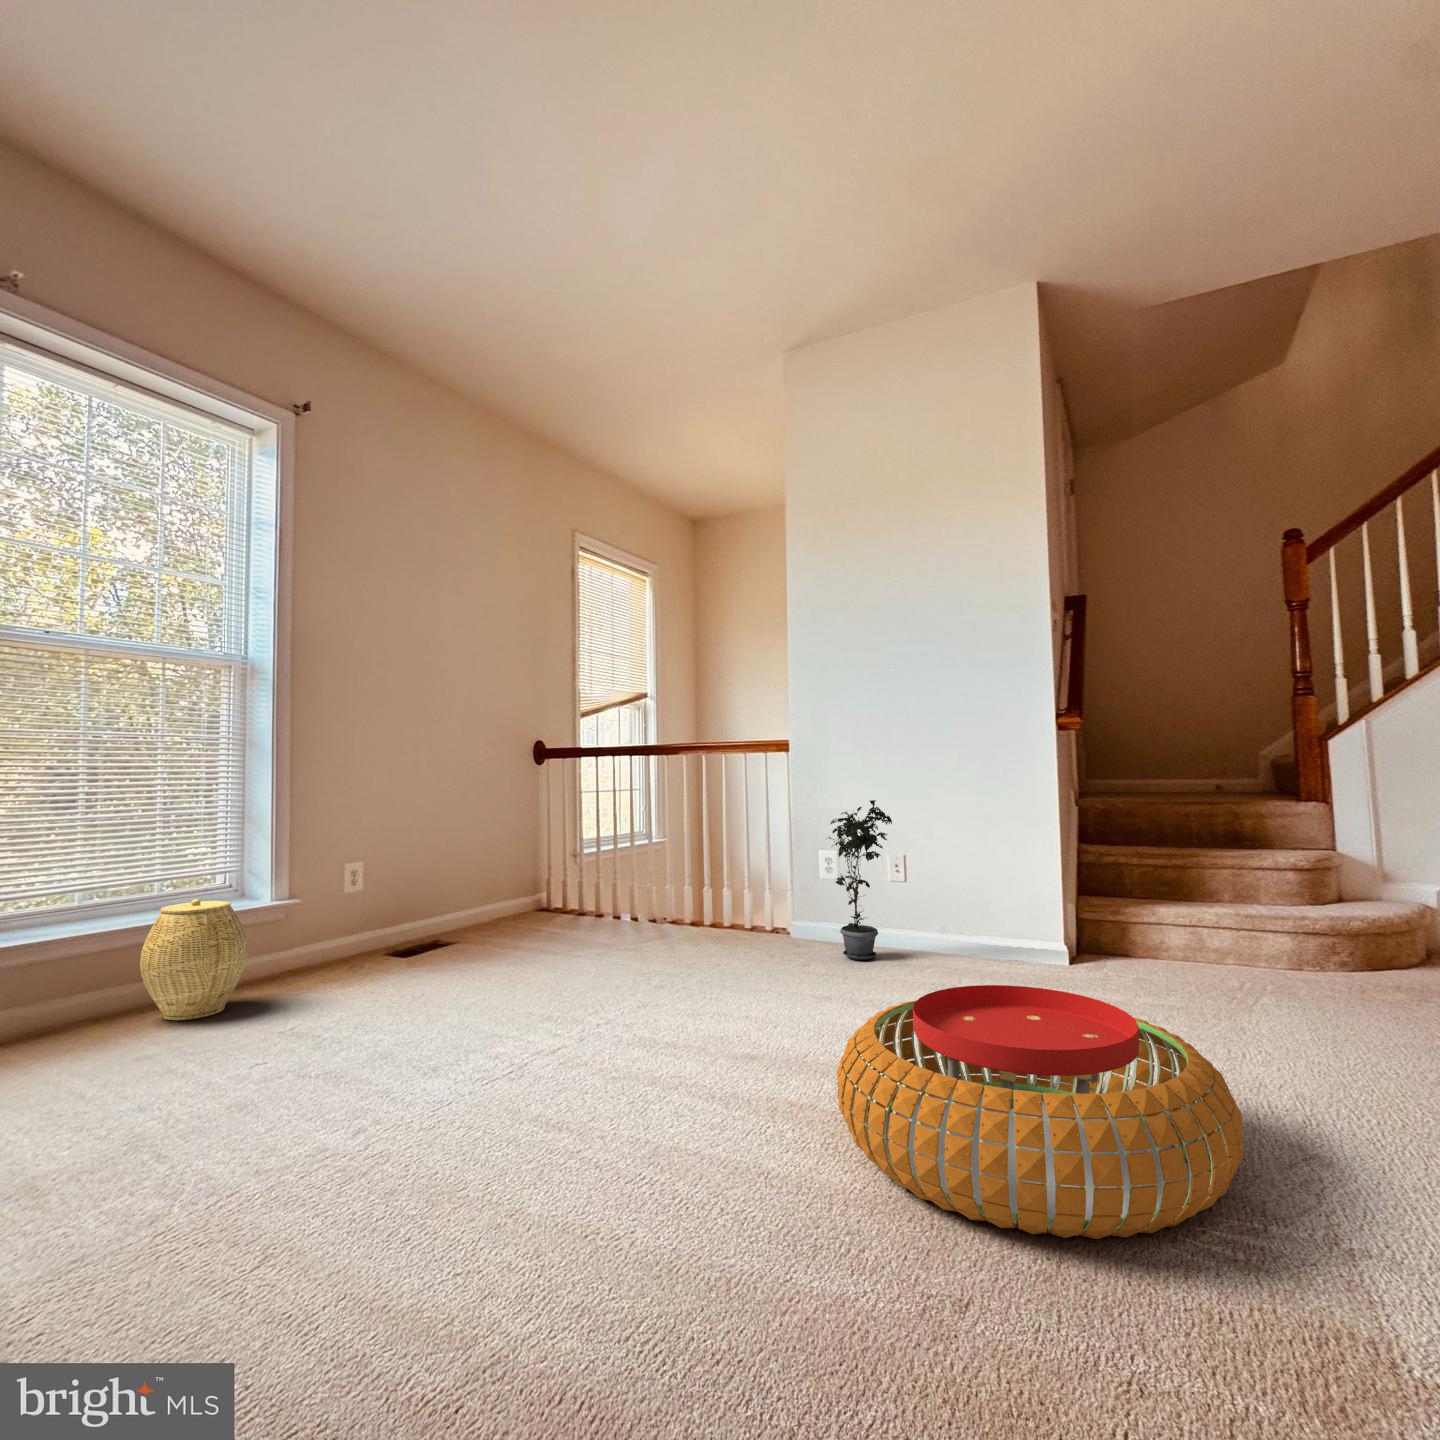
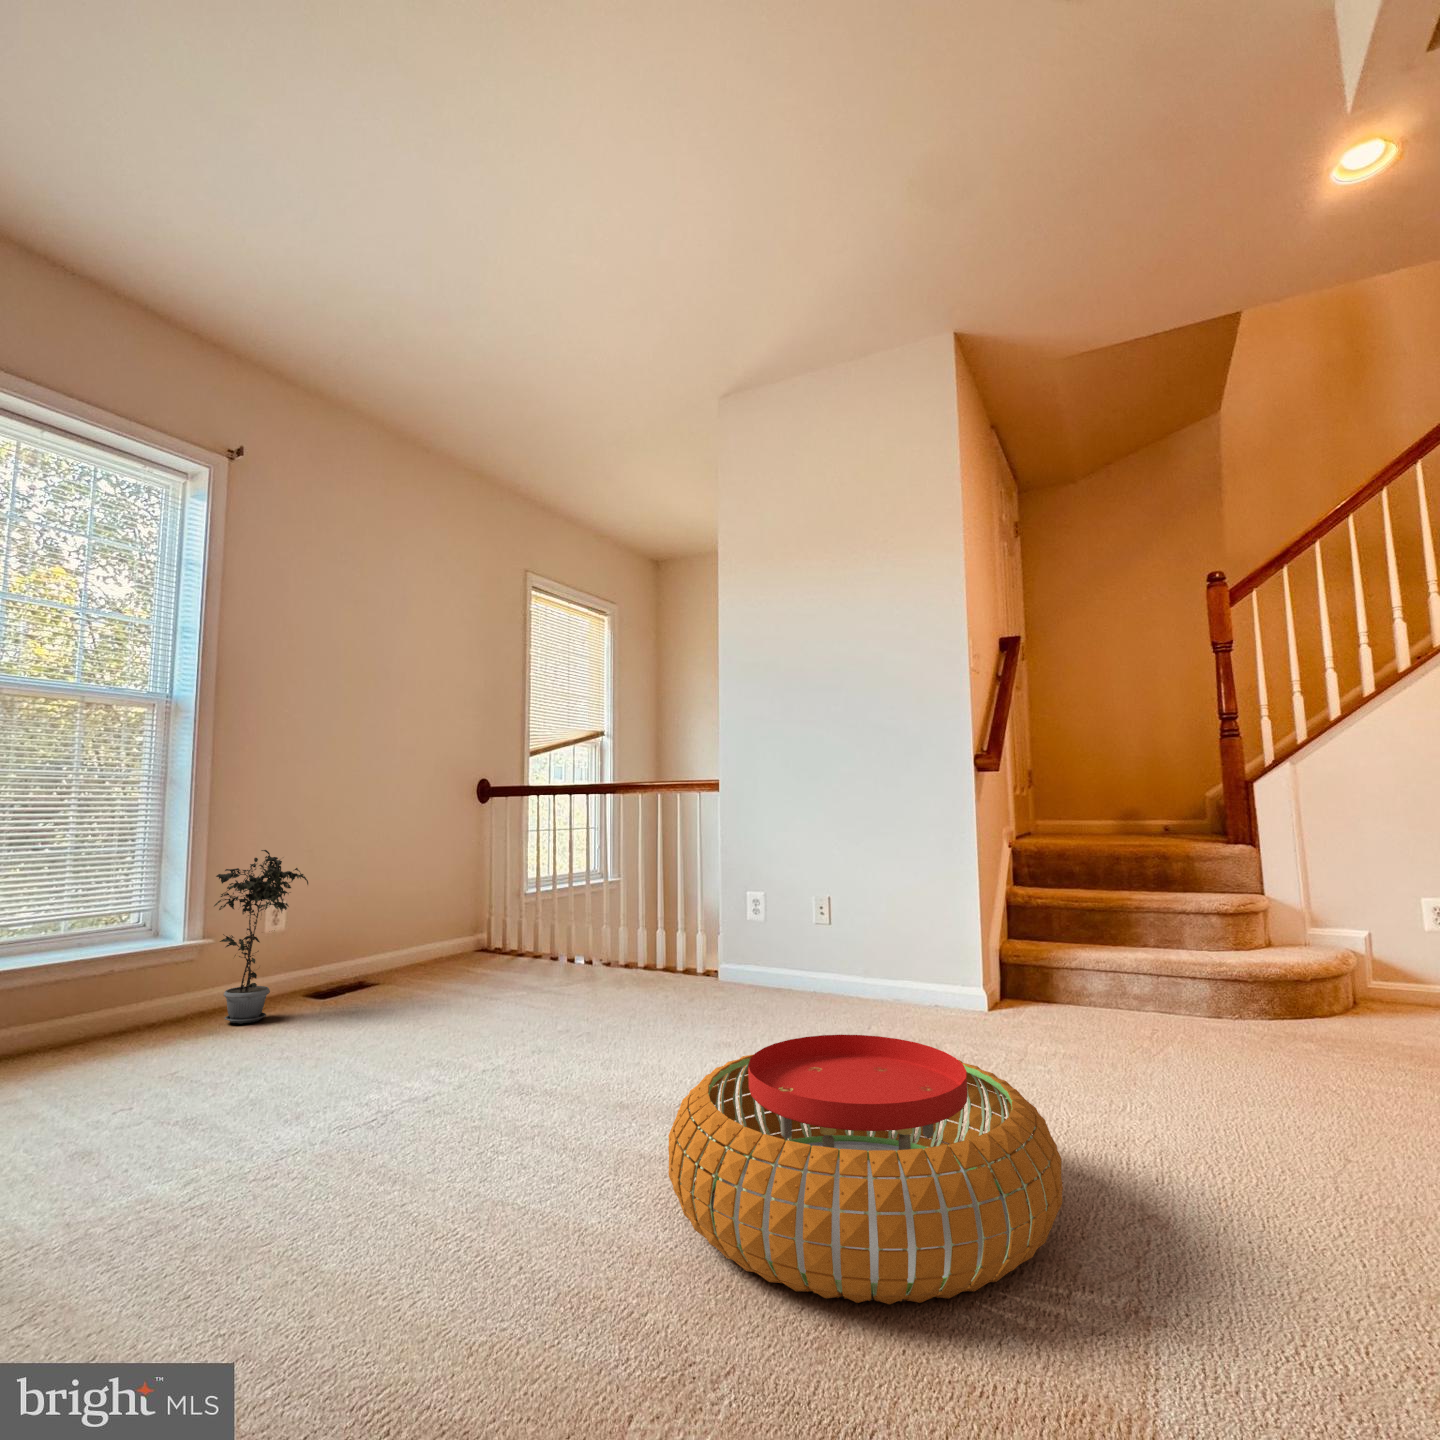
potted plant: present [829,800,892,960] -> present [214,850,308,1023]
woven basket: present [140,899,248,1020] -> none [31,940,147,1064]

